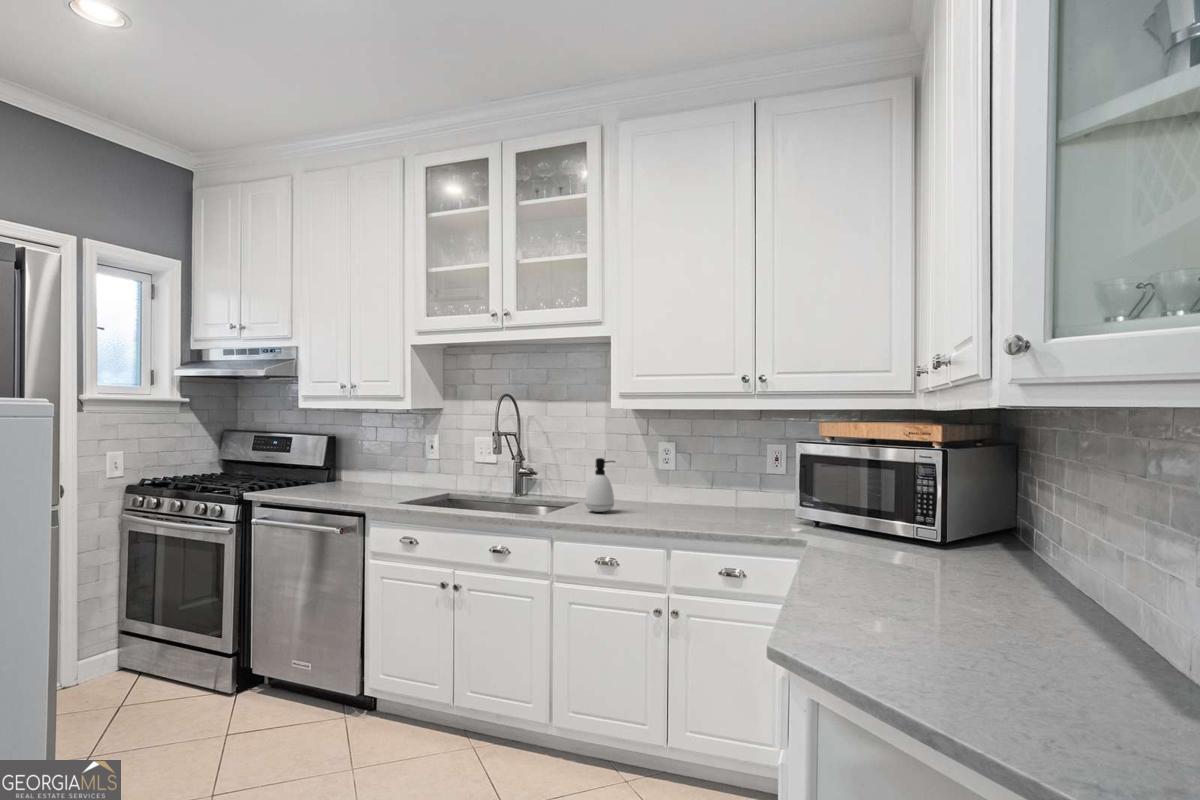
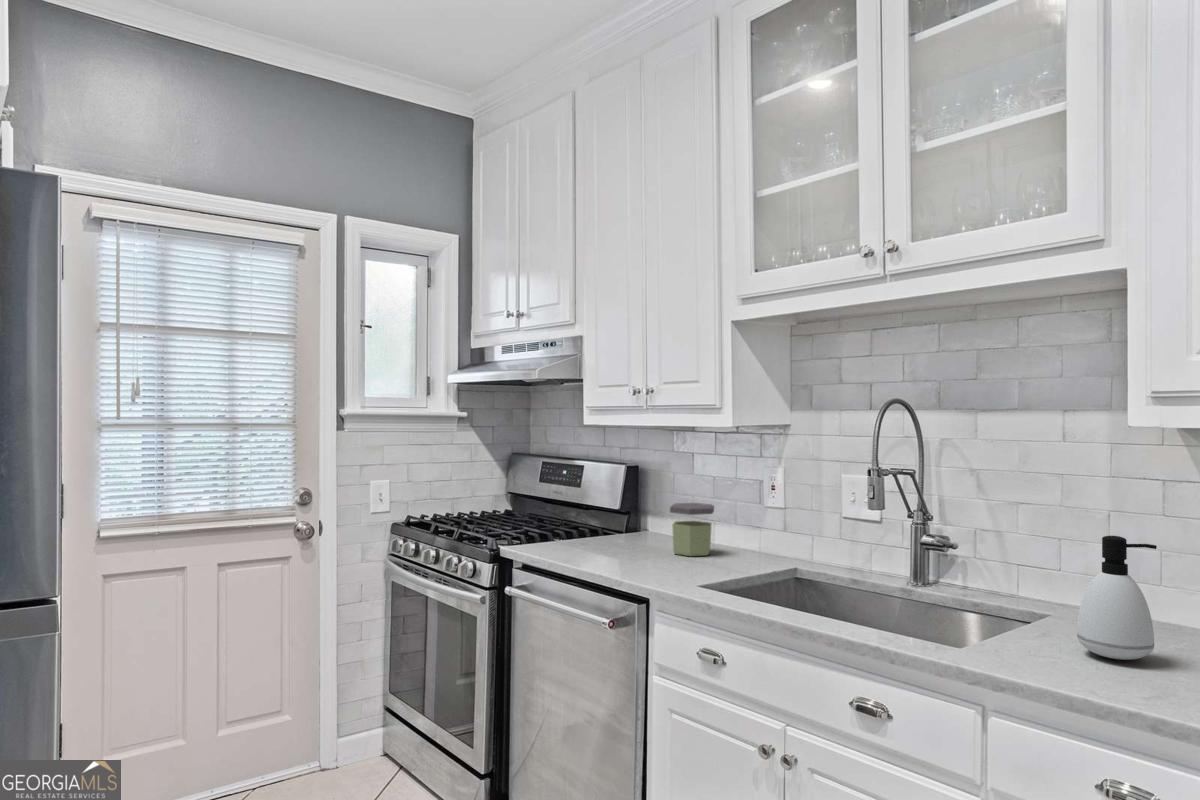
jar: none [369,458,397,491] -> present [670,503,714,556]

